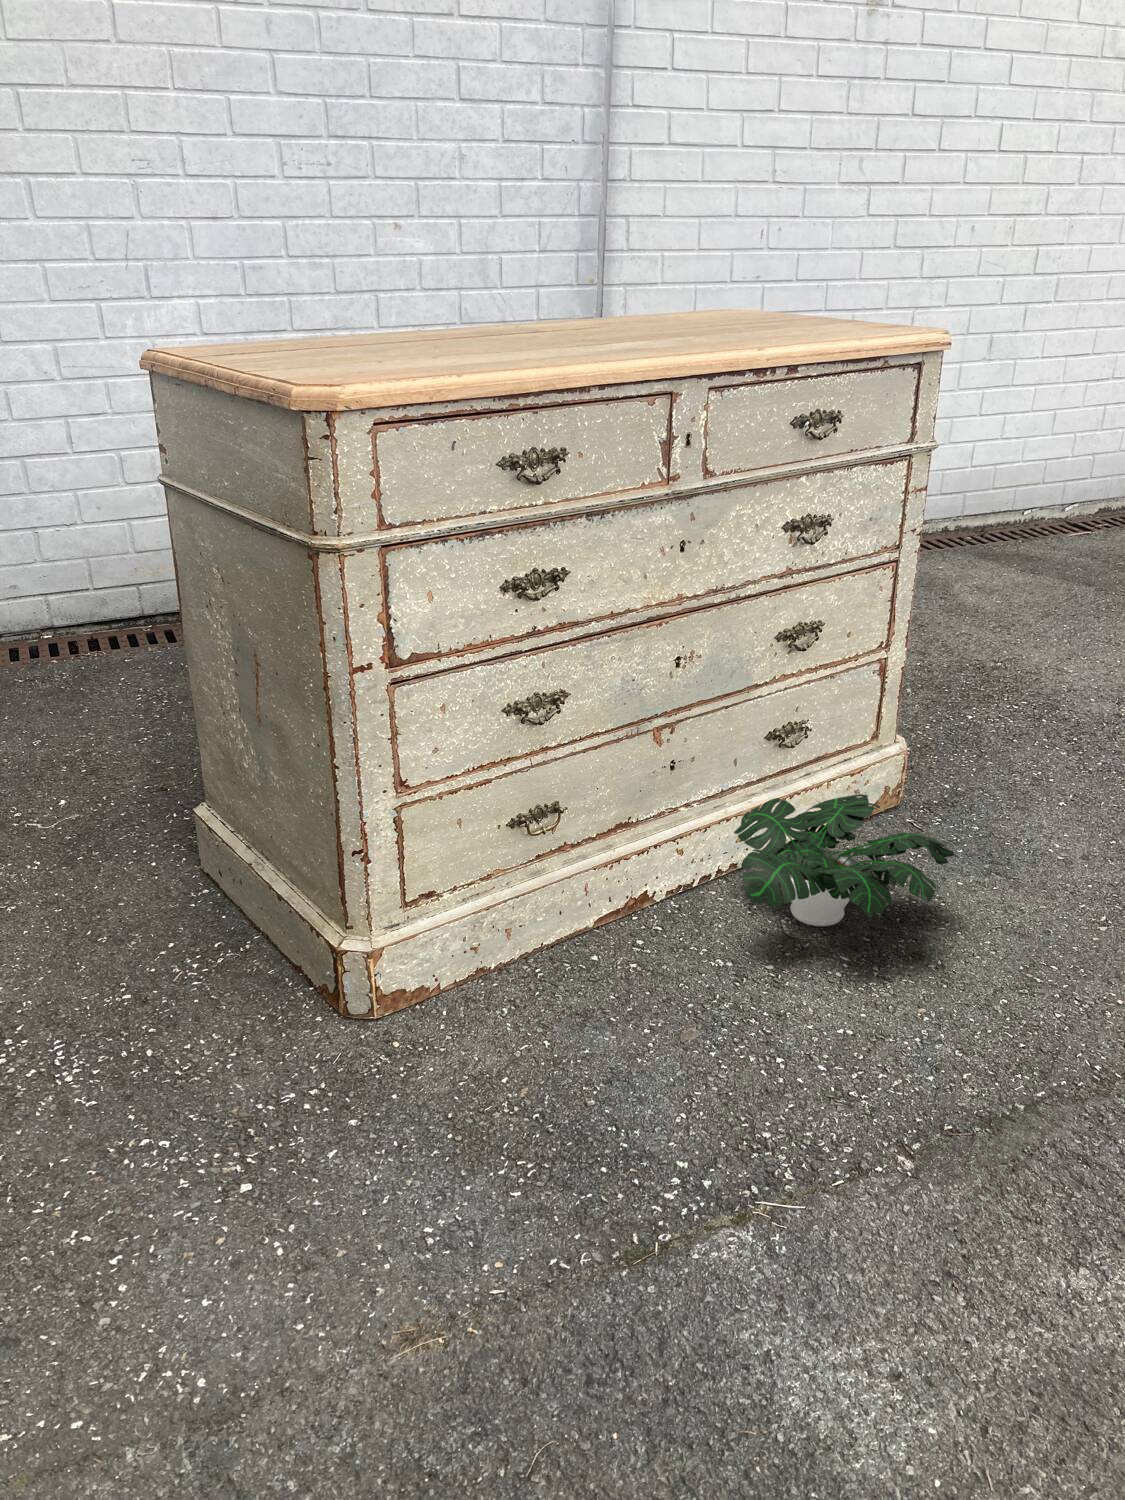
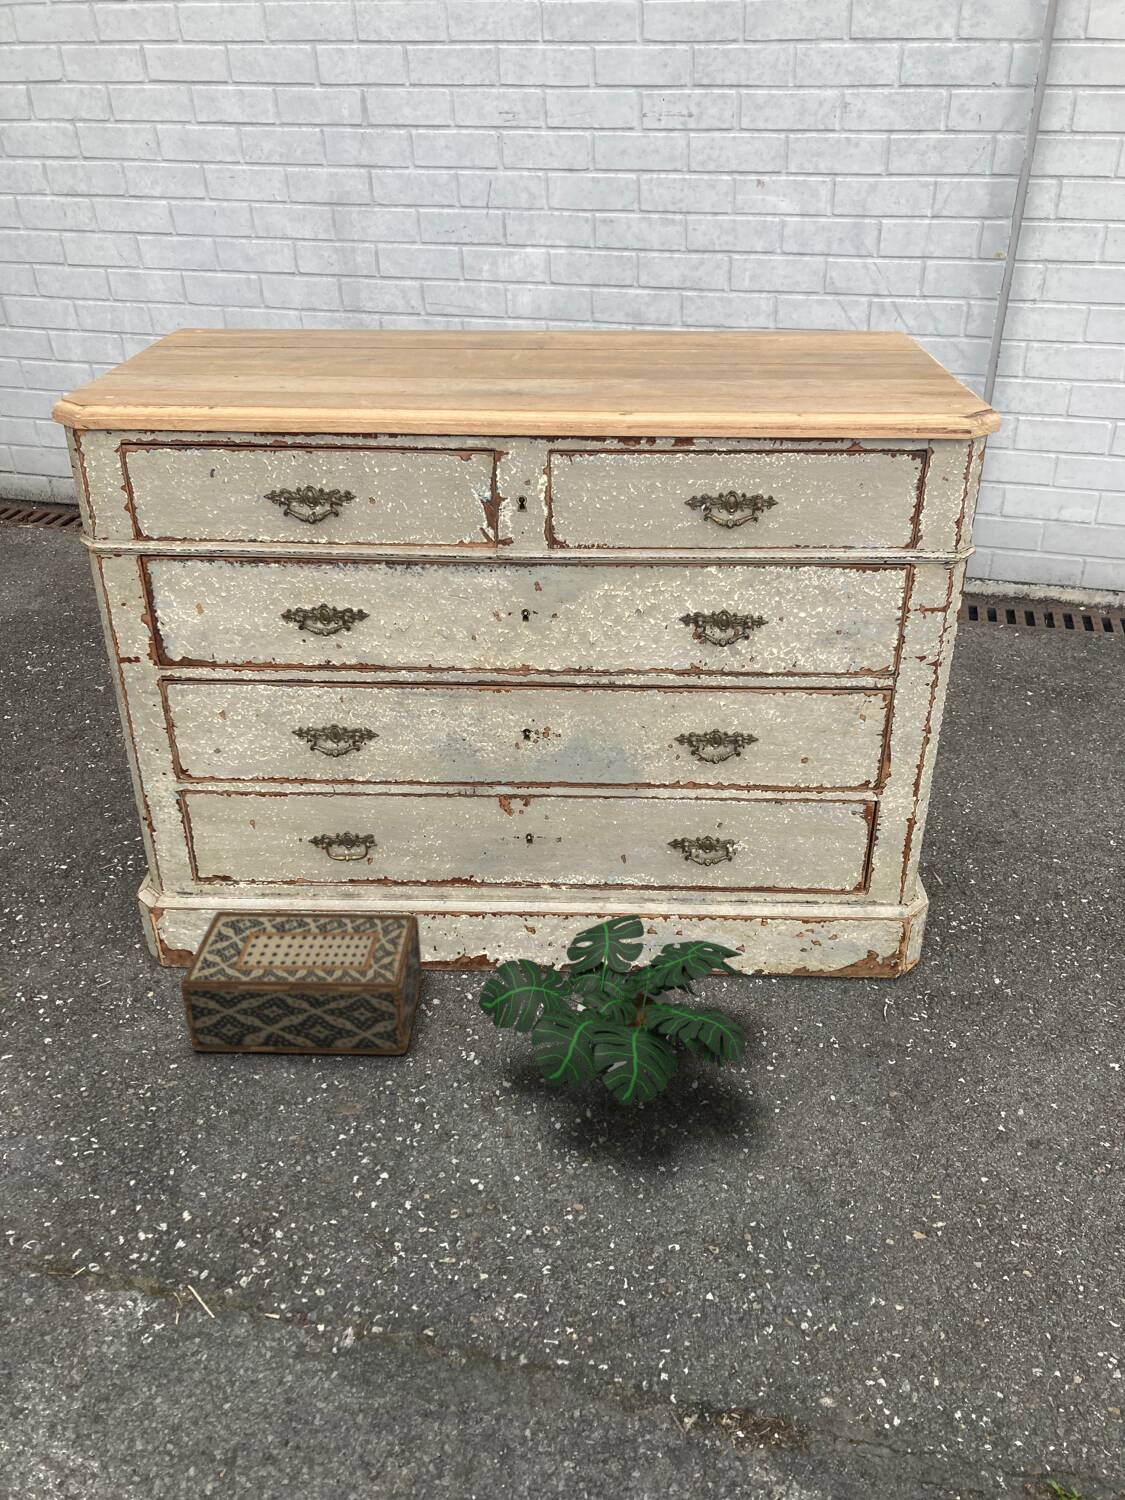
woven basket: none [437,868,681,1062] -> present [181,911,422,1055]

